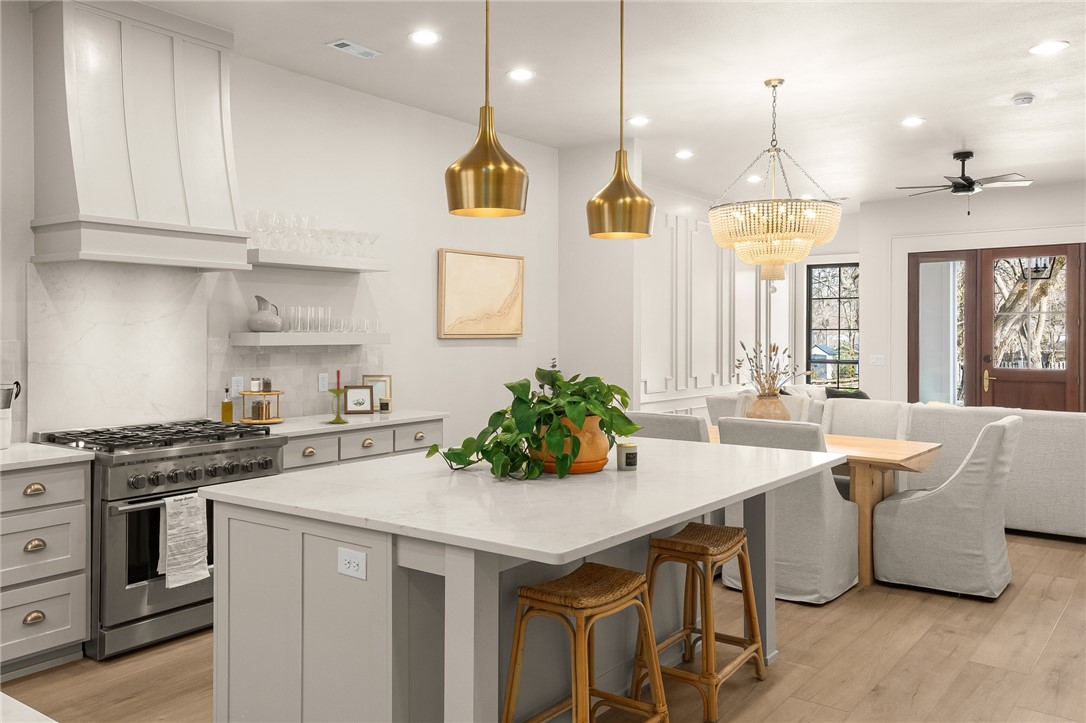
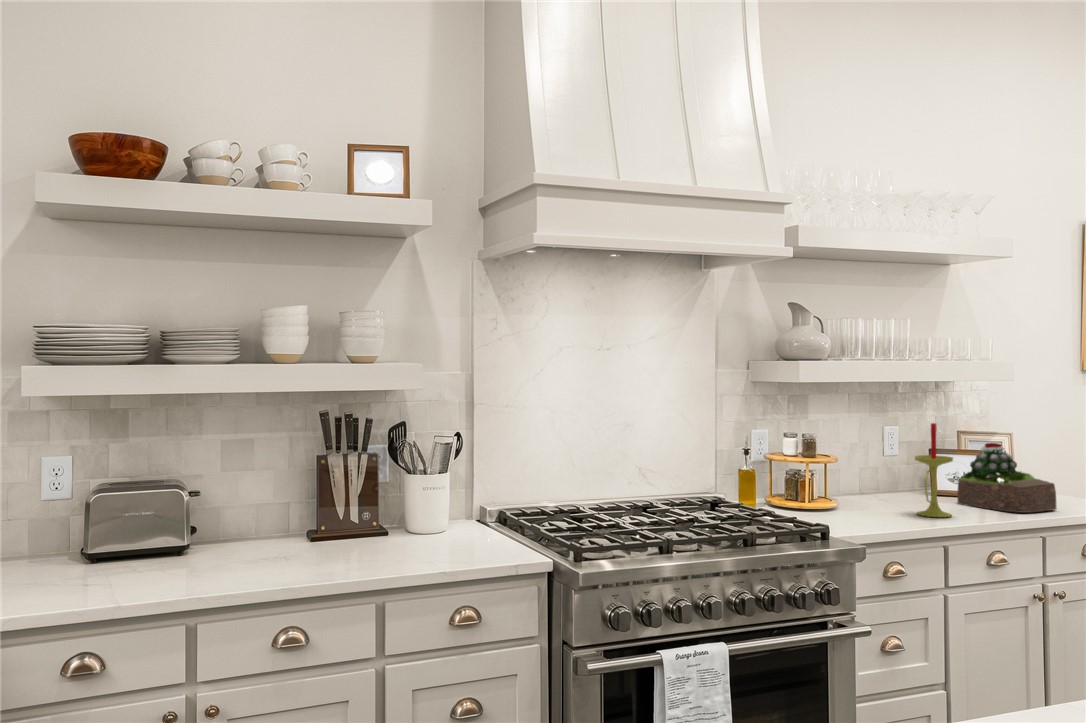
succulent plant: none [357,381,407,419] -> present [957,443,1057,513]

